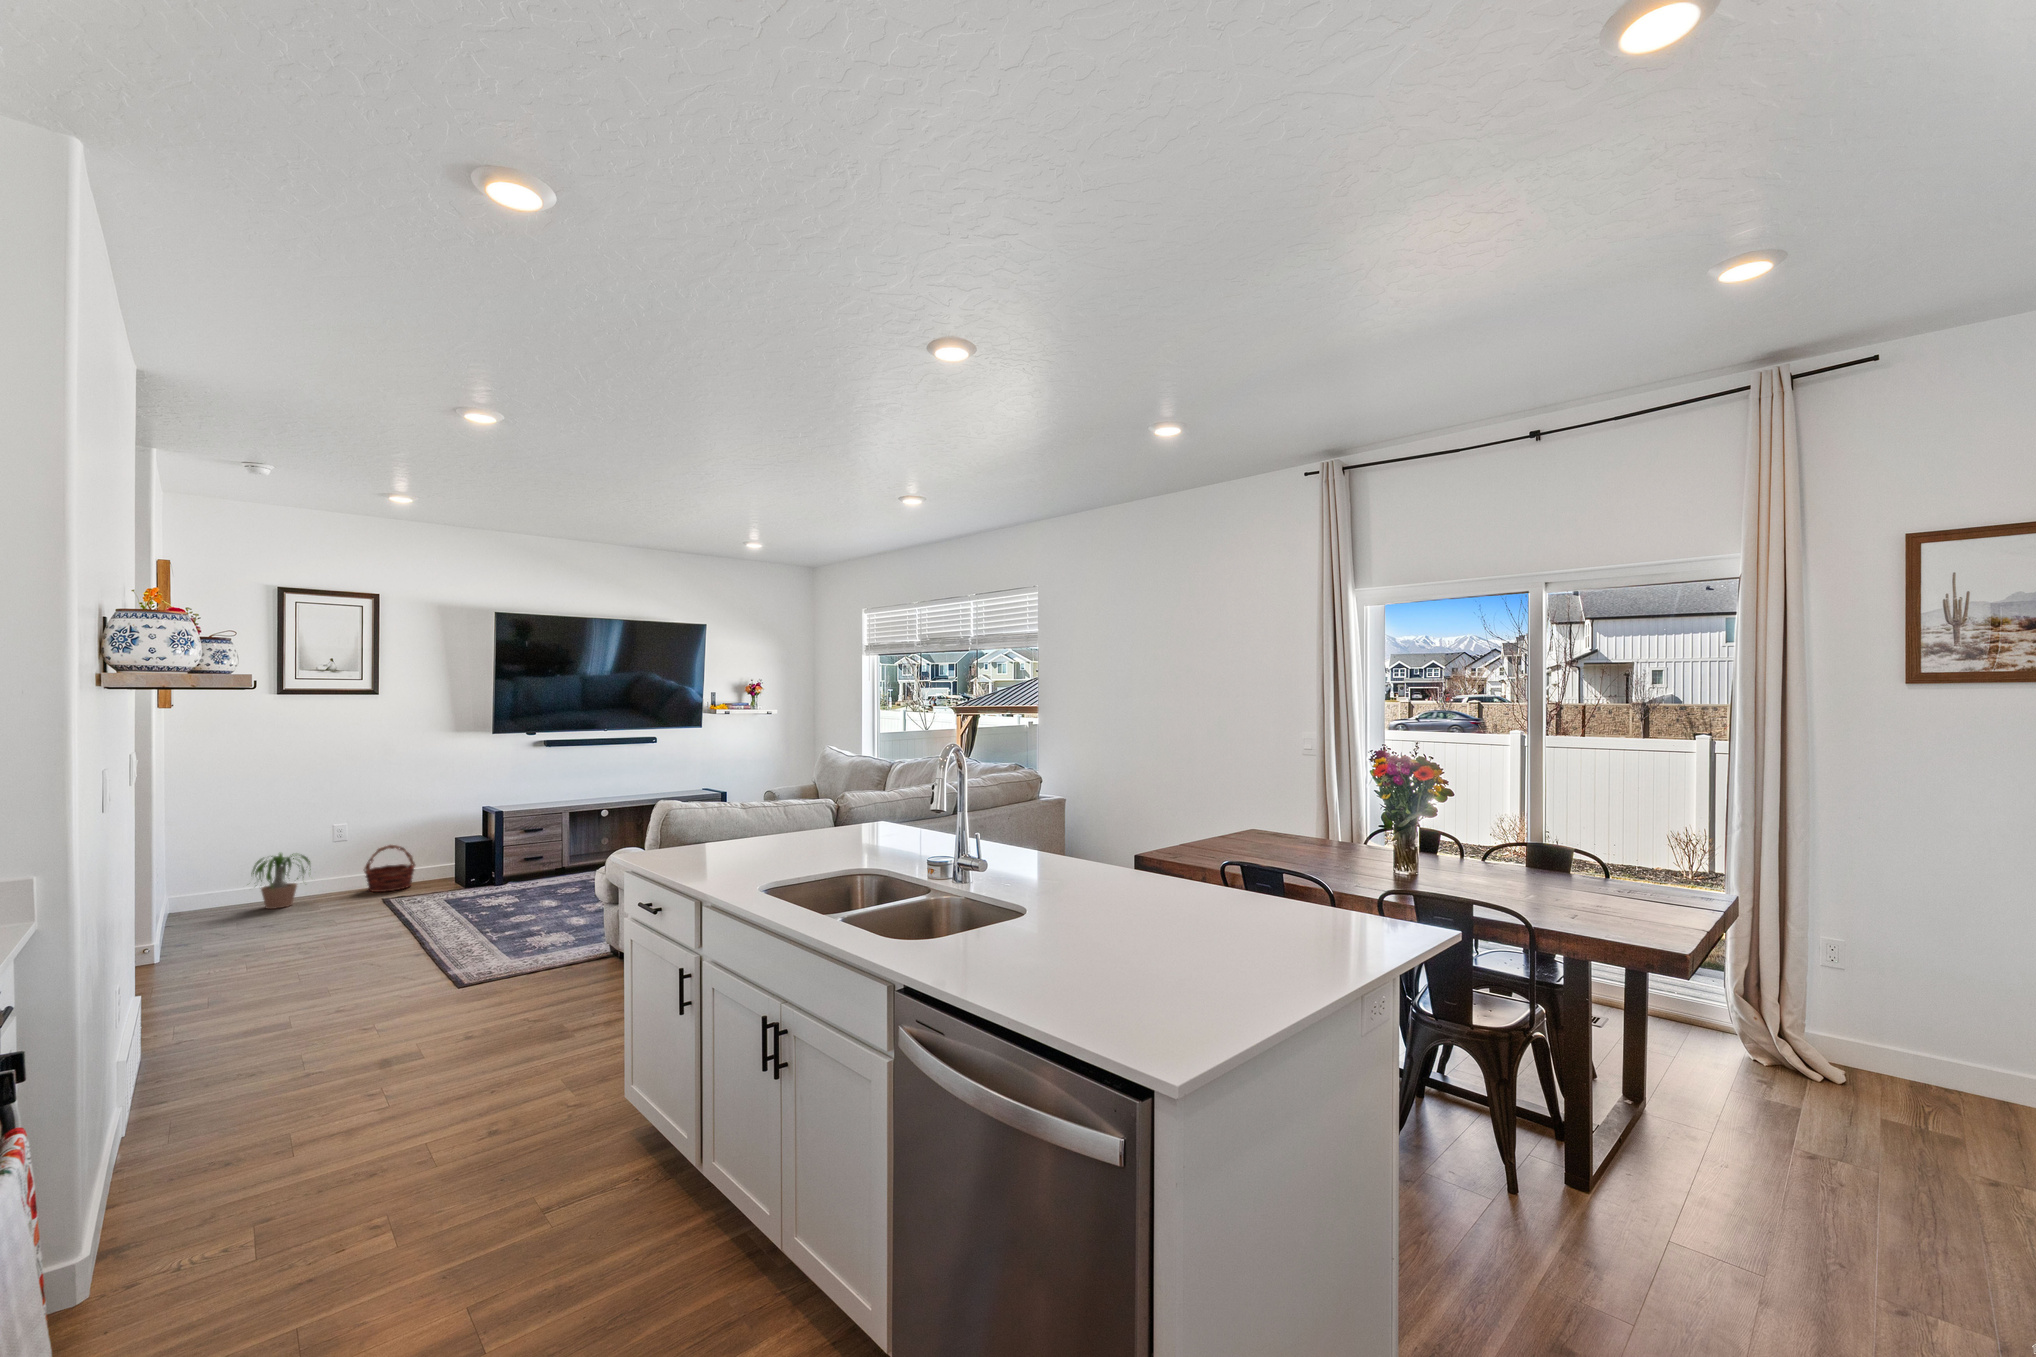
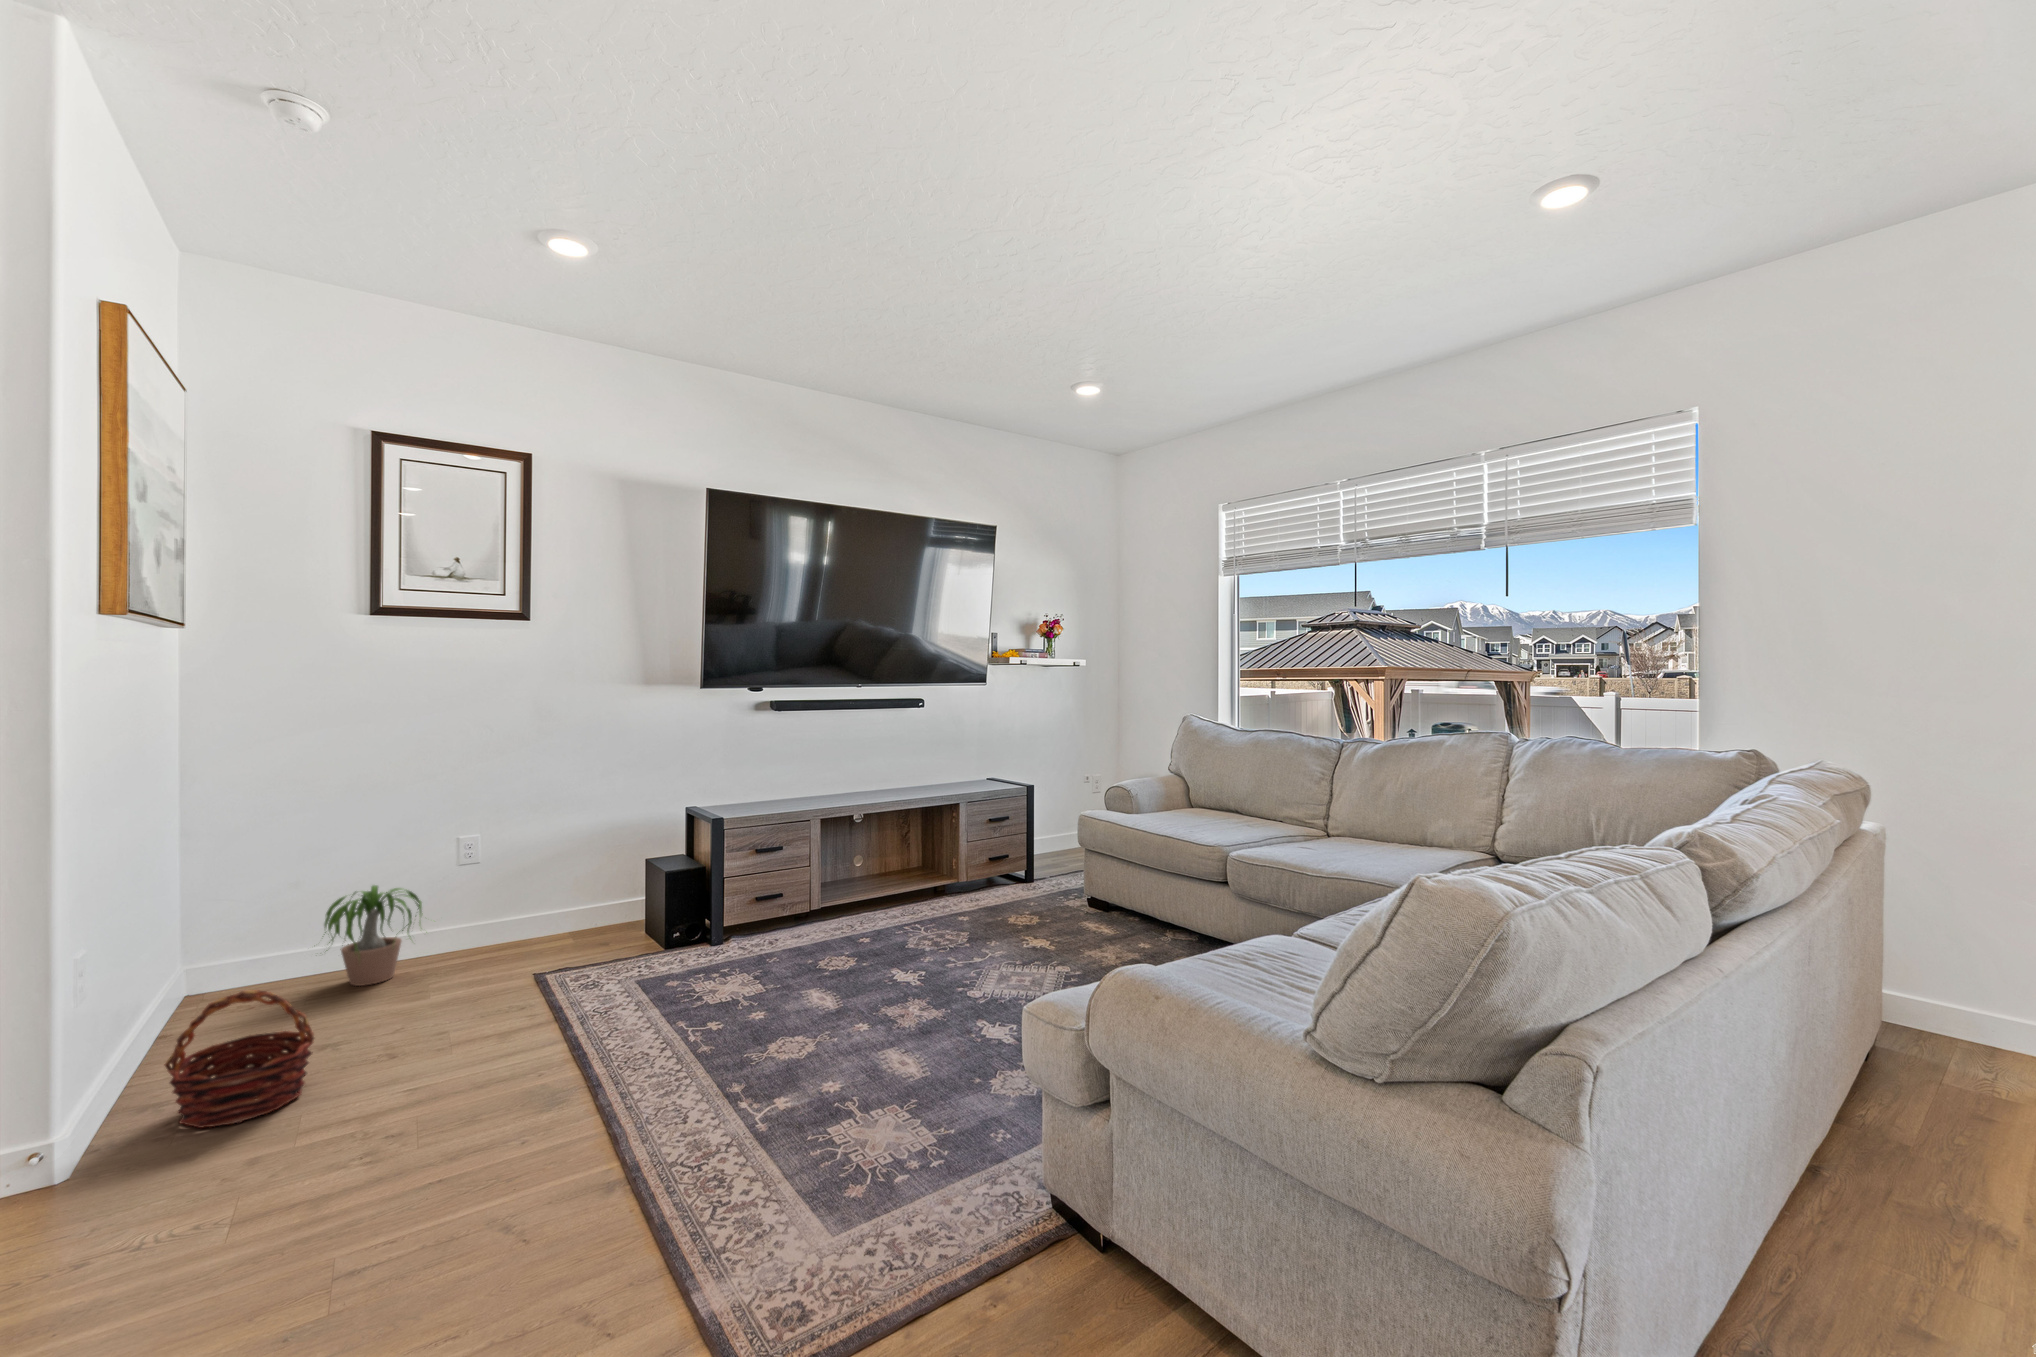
basket: present [364,845,415,892] -> present [164,990,314,1128]

